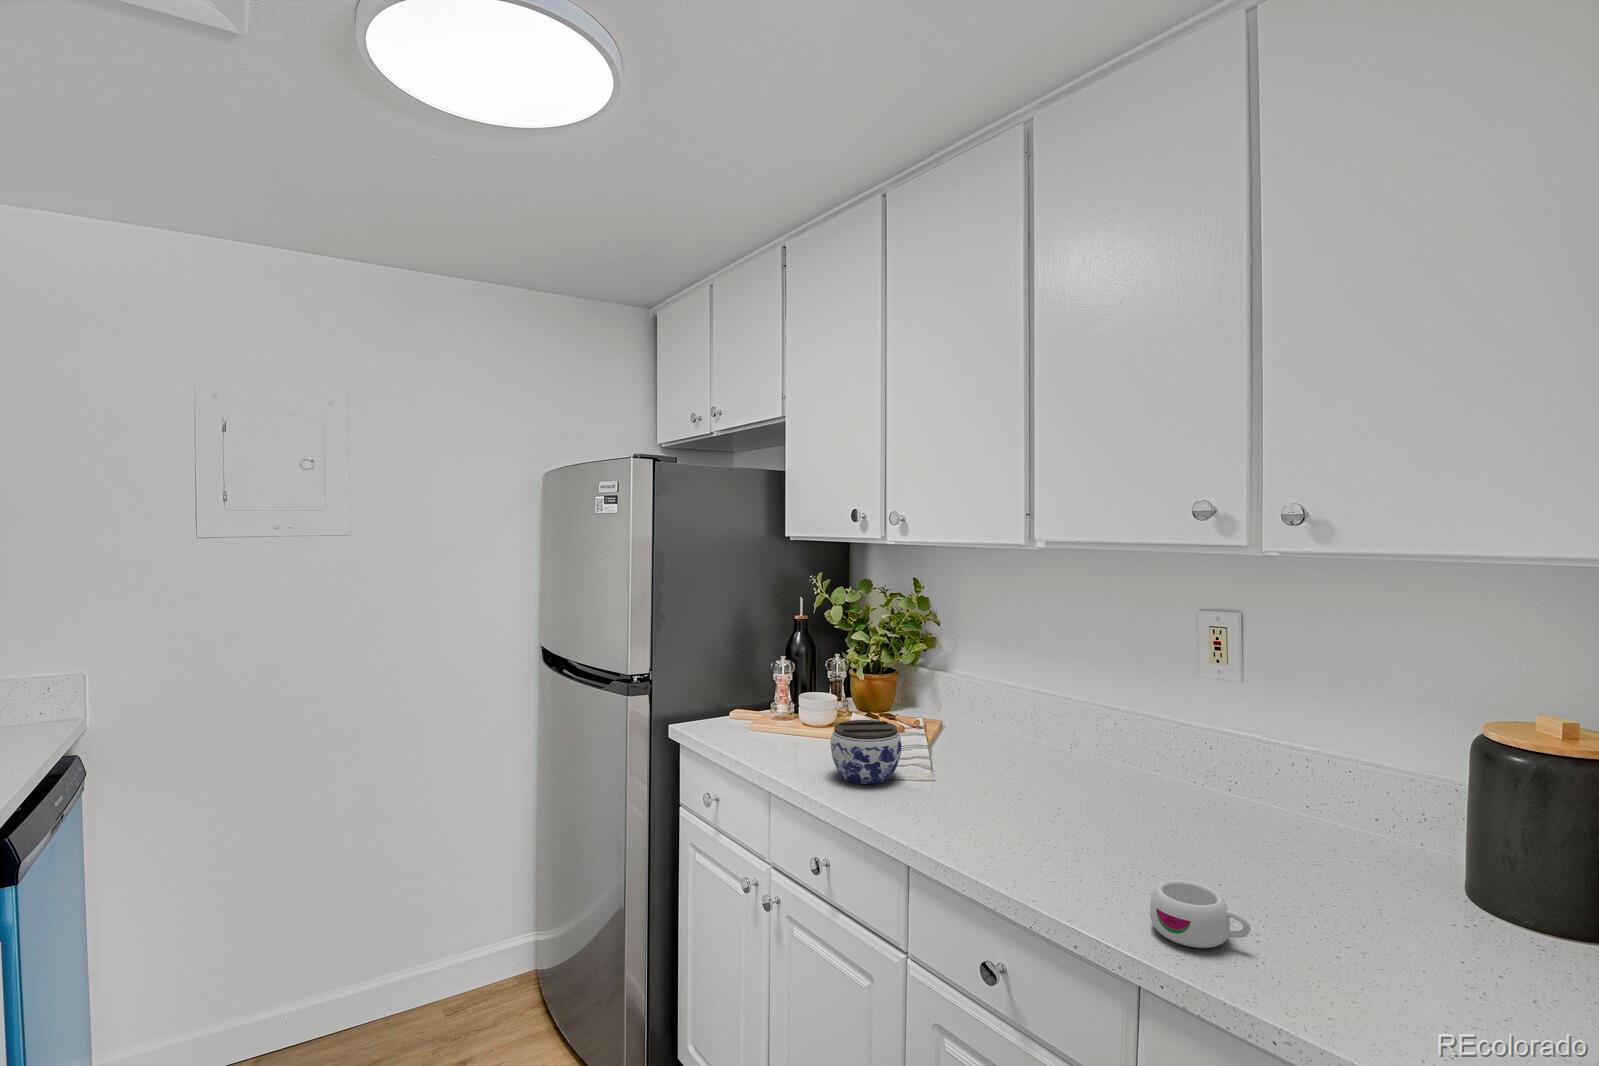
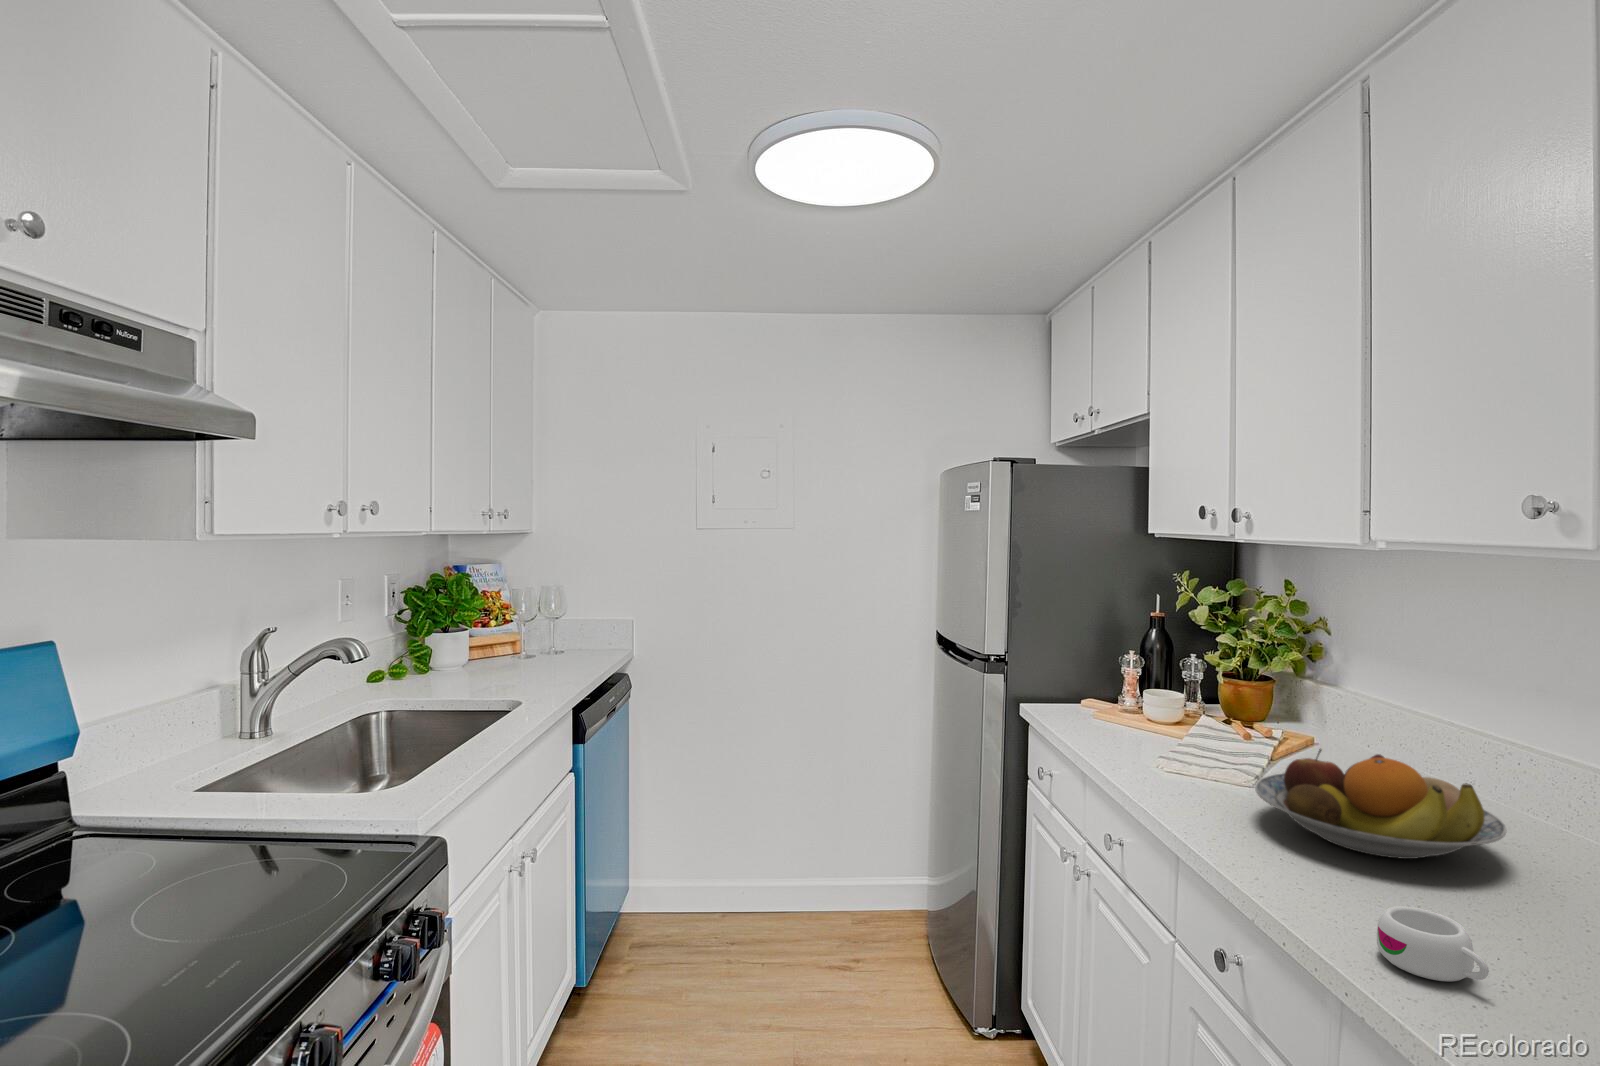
jar: present [831,720,902,784] -> none [1142,716,1219,780]
fruit bowl: none [957,732,1153,828] -> present [1255,749,1507,859]

